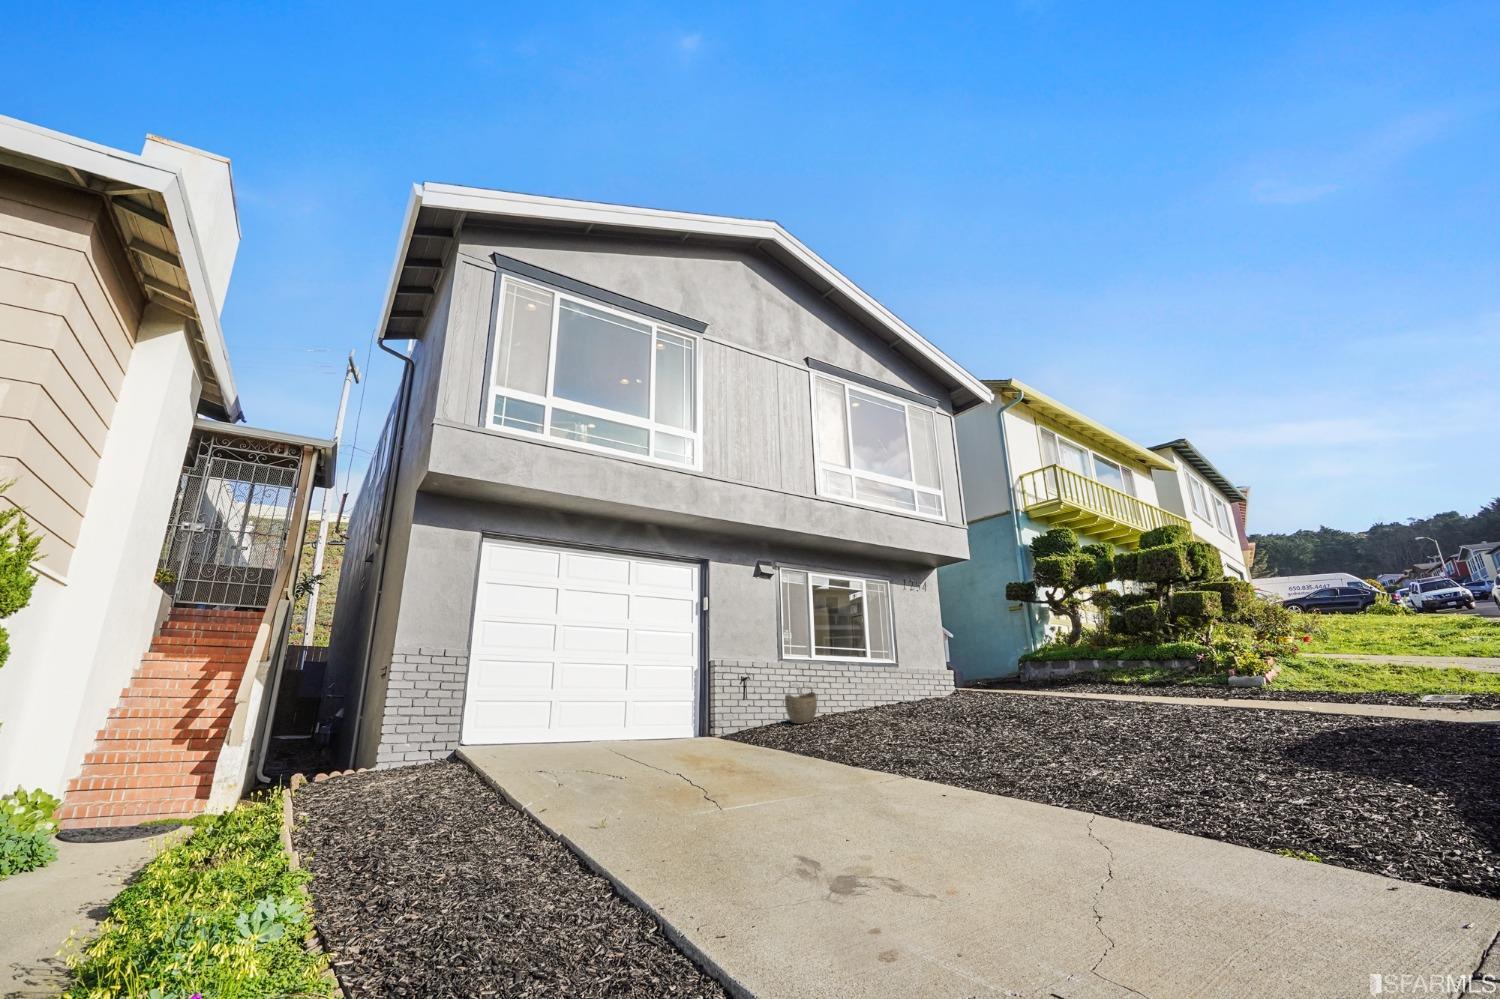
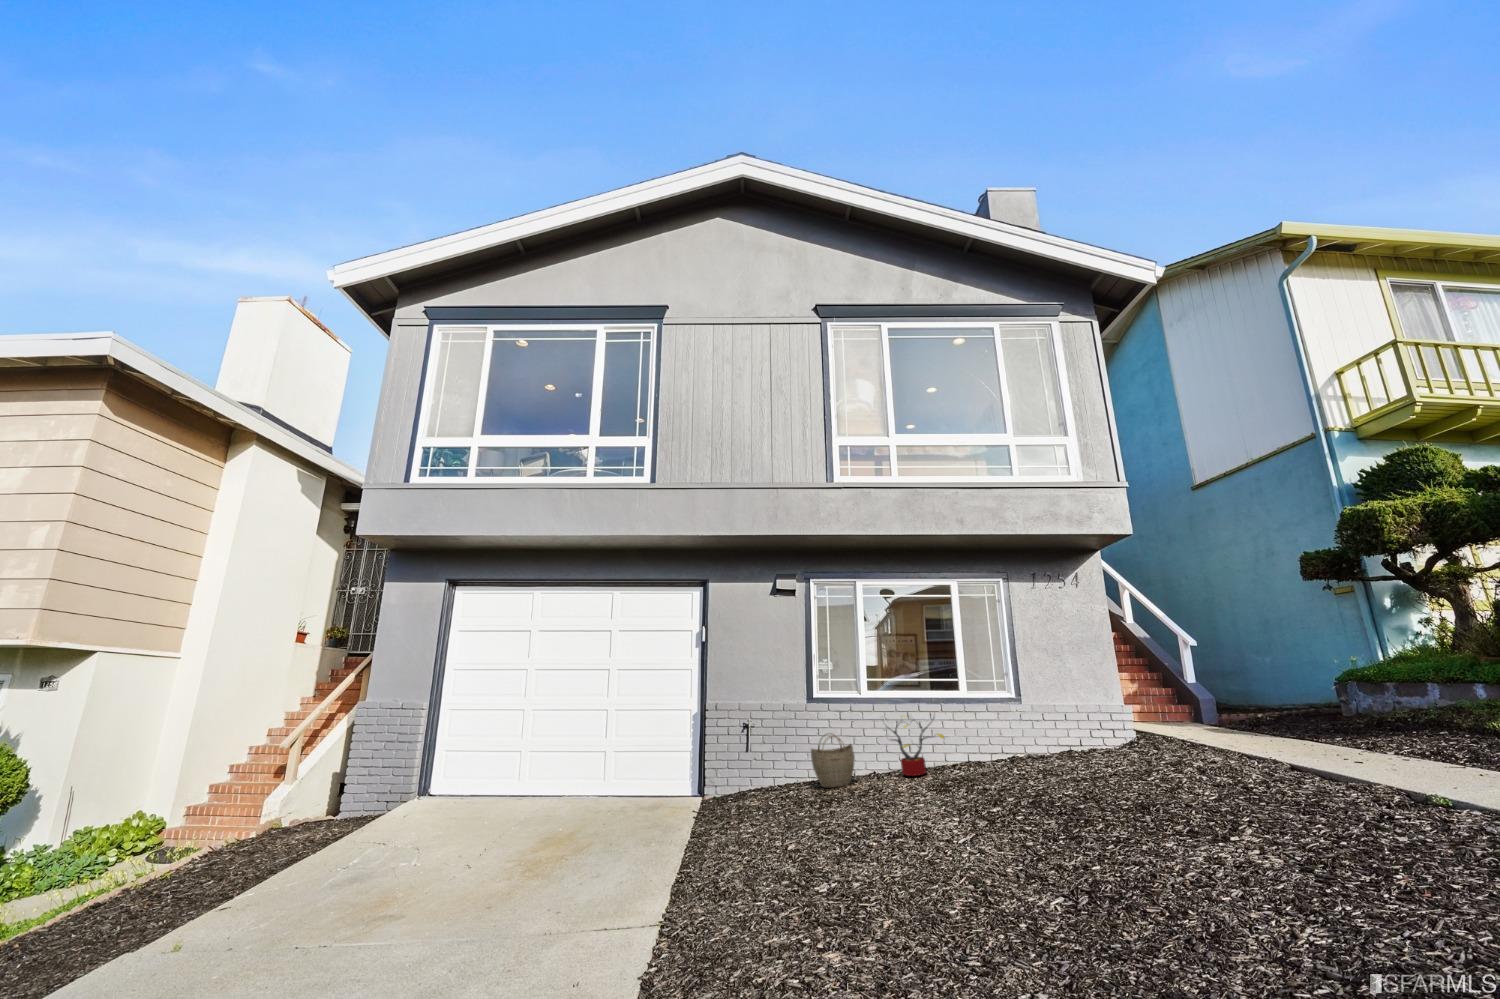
decorative plant: none [825,669,874,714] -> present [886,717,944,776]

